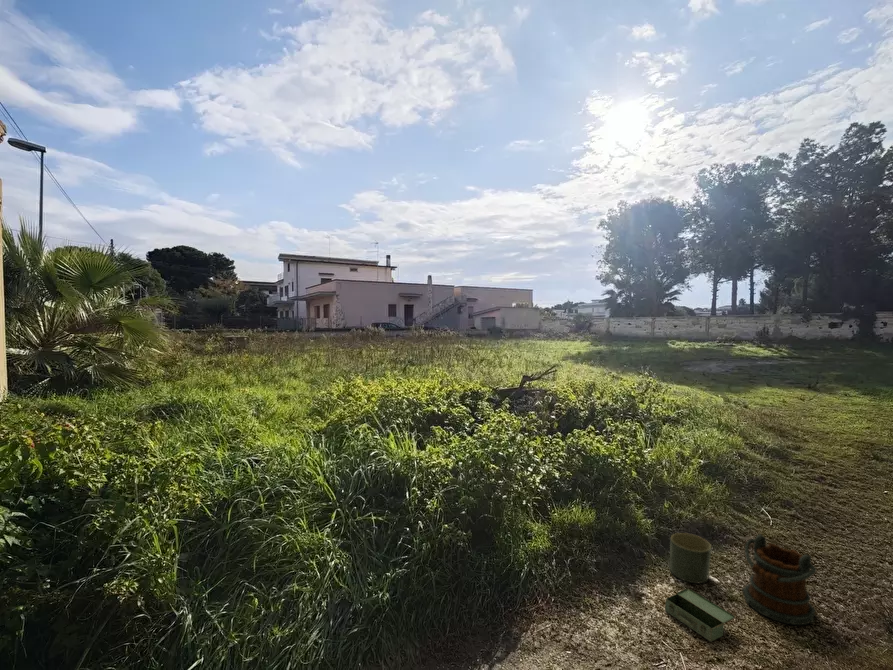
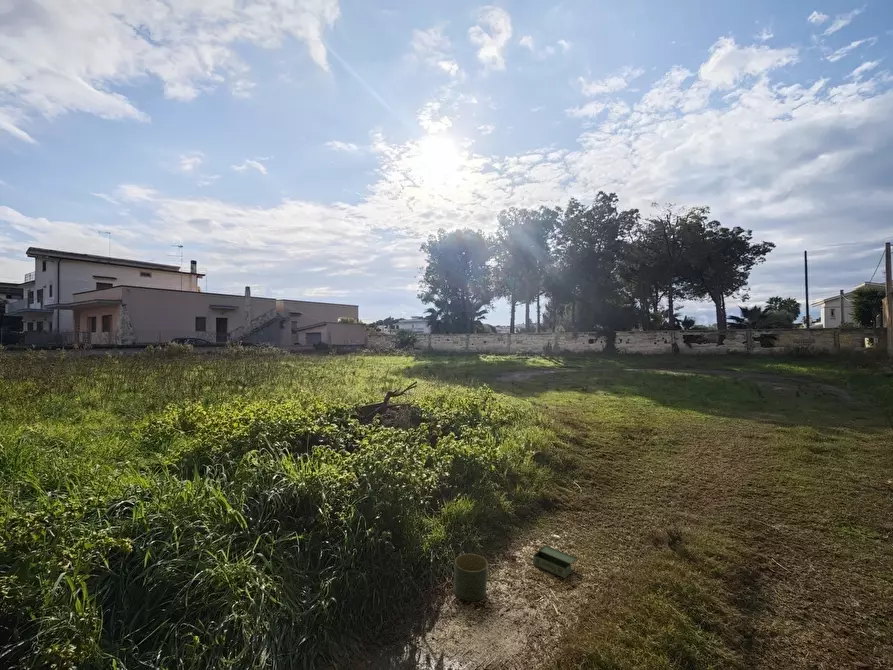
planter: present [670,533,711,583] -> present [454,554,488,601]
bucket: present [742,535,816,625] -> none [575,500,619,557]

